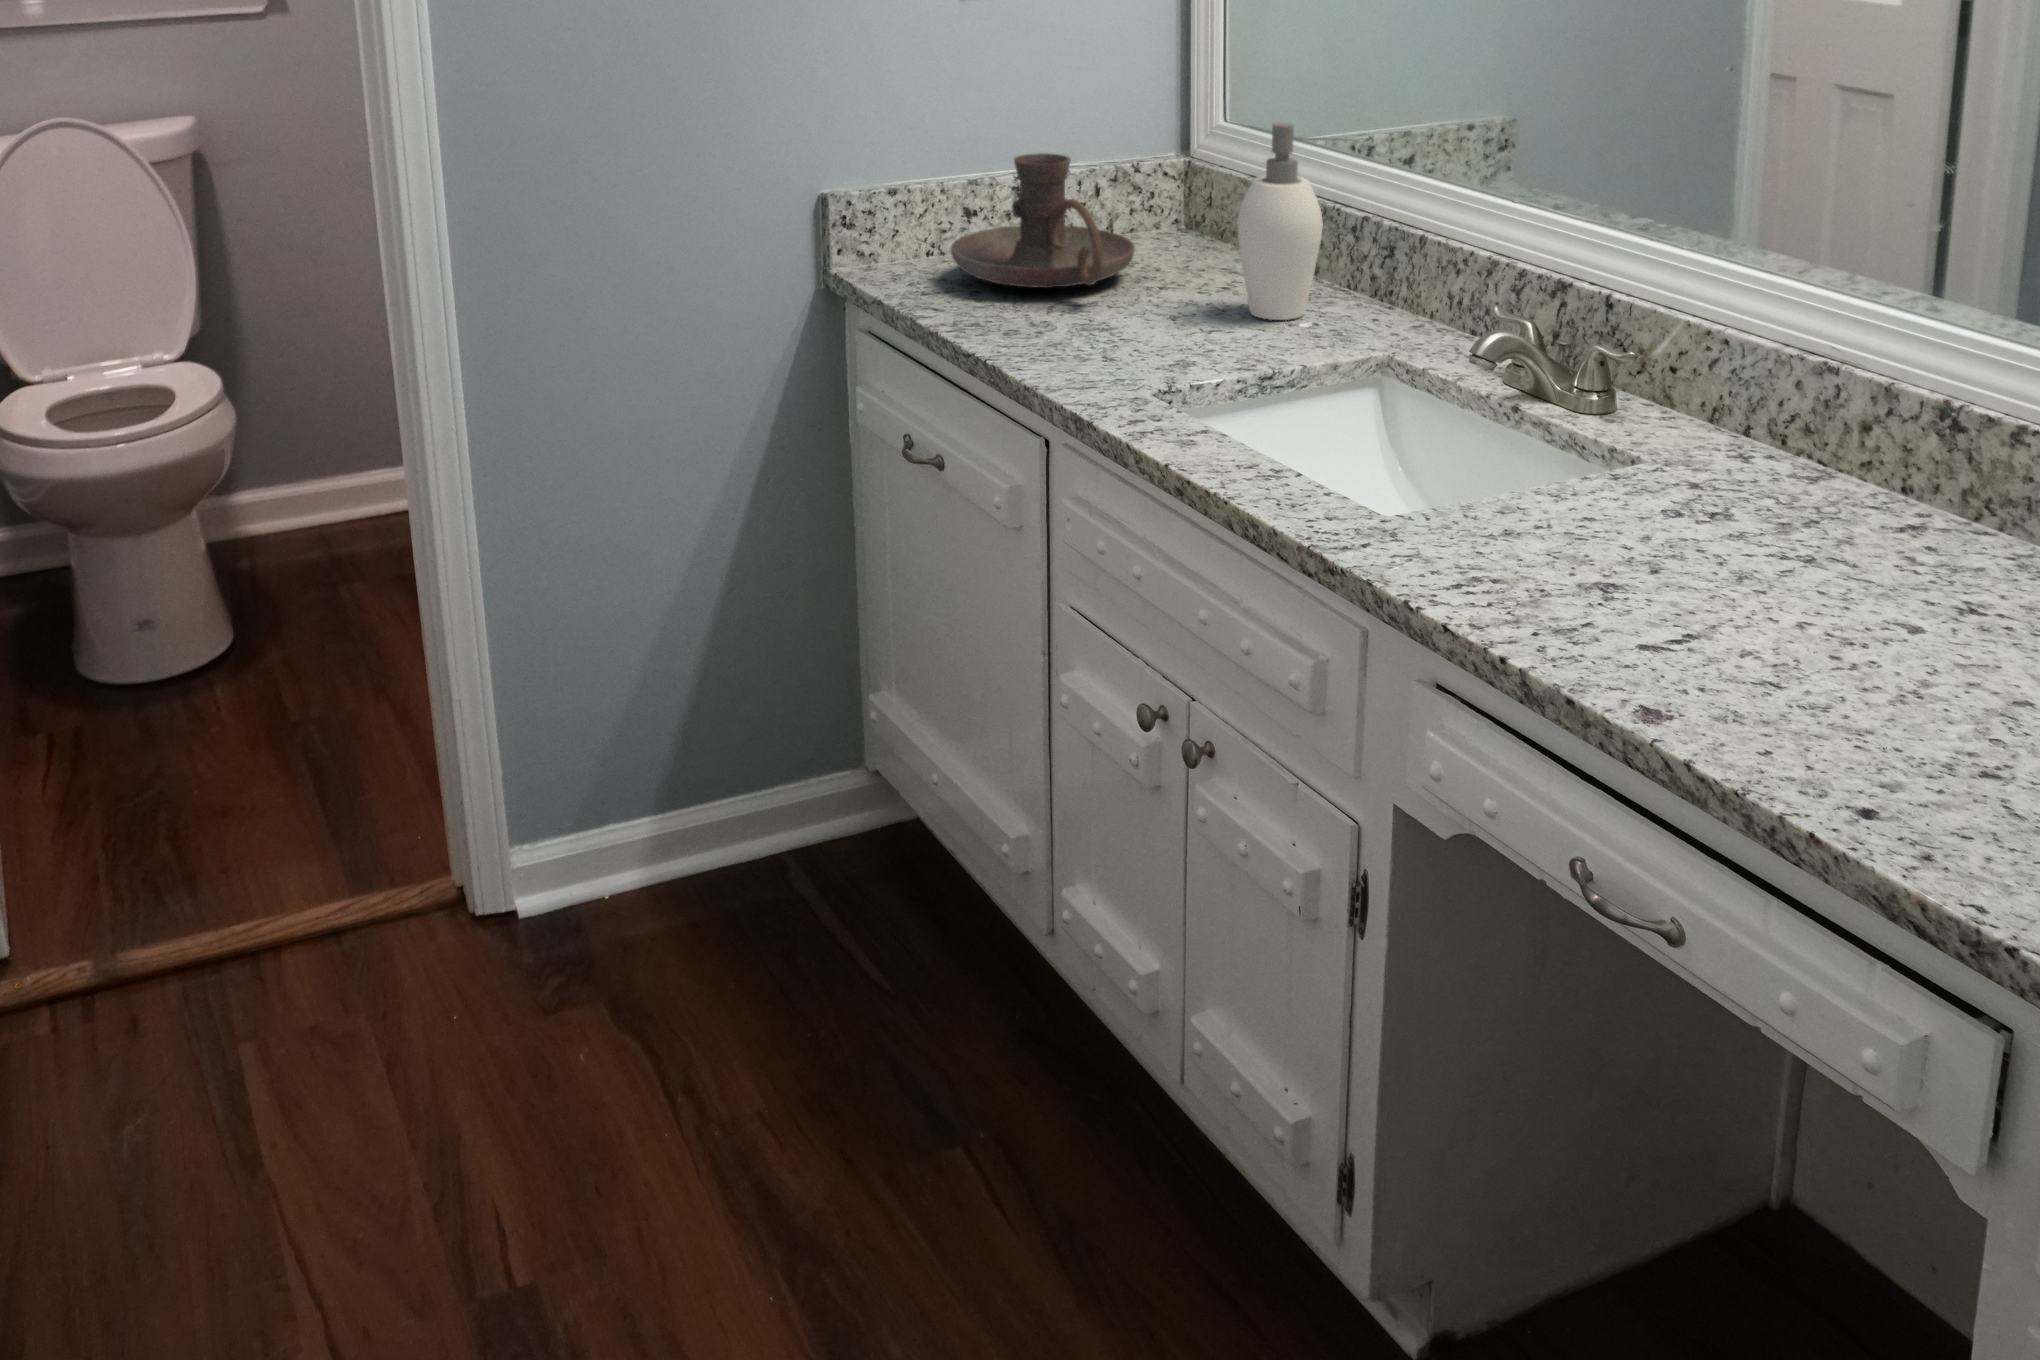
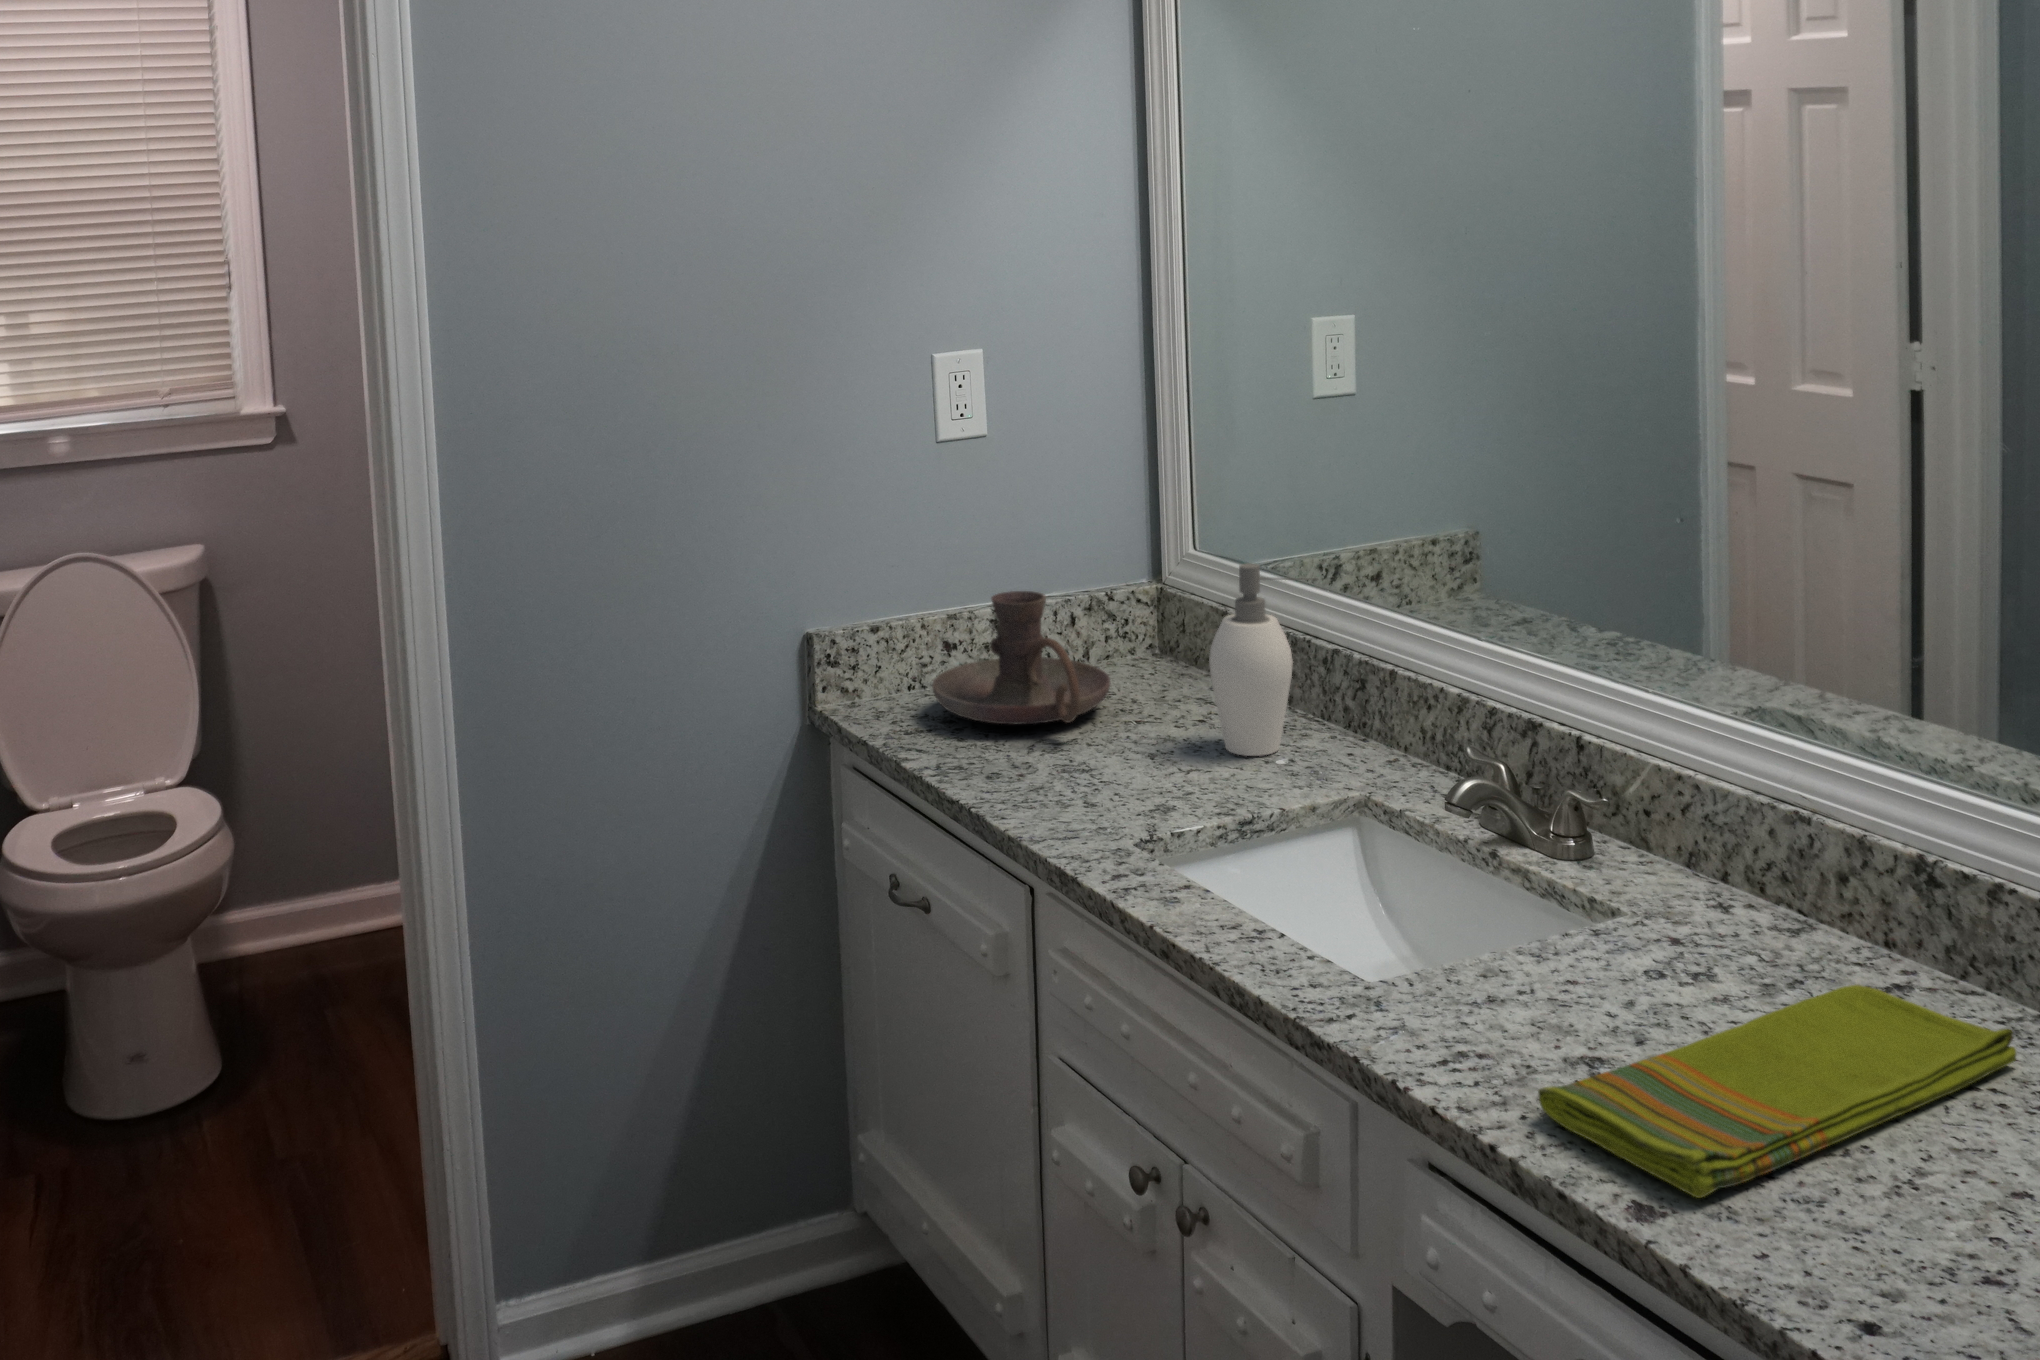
dish towel: none [1552,522,2026,702] -> present [1538,985,2016,1198]

